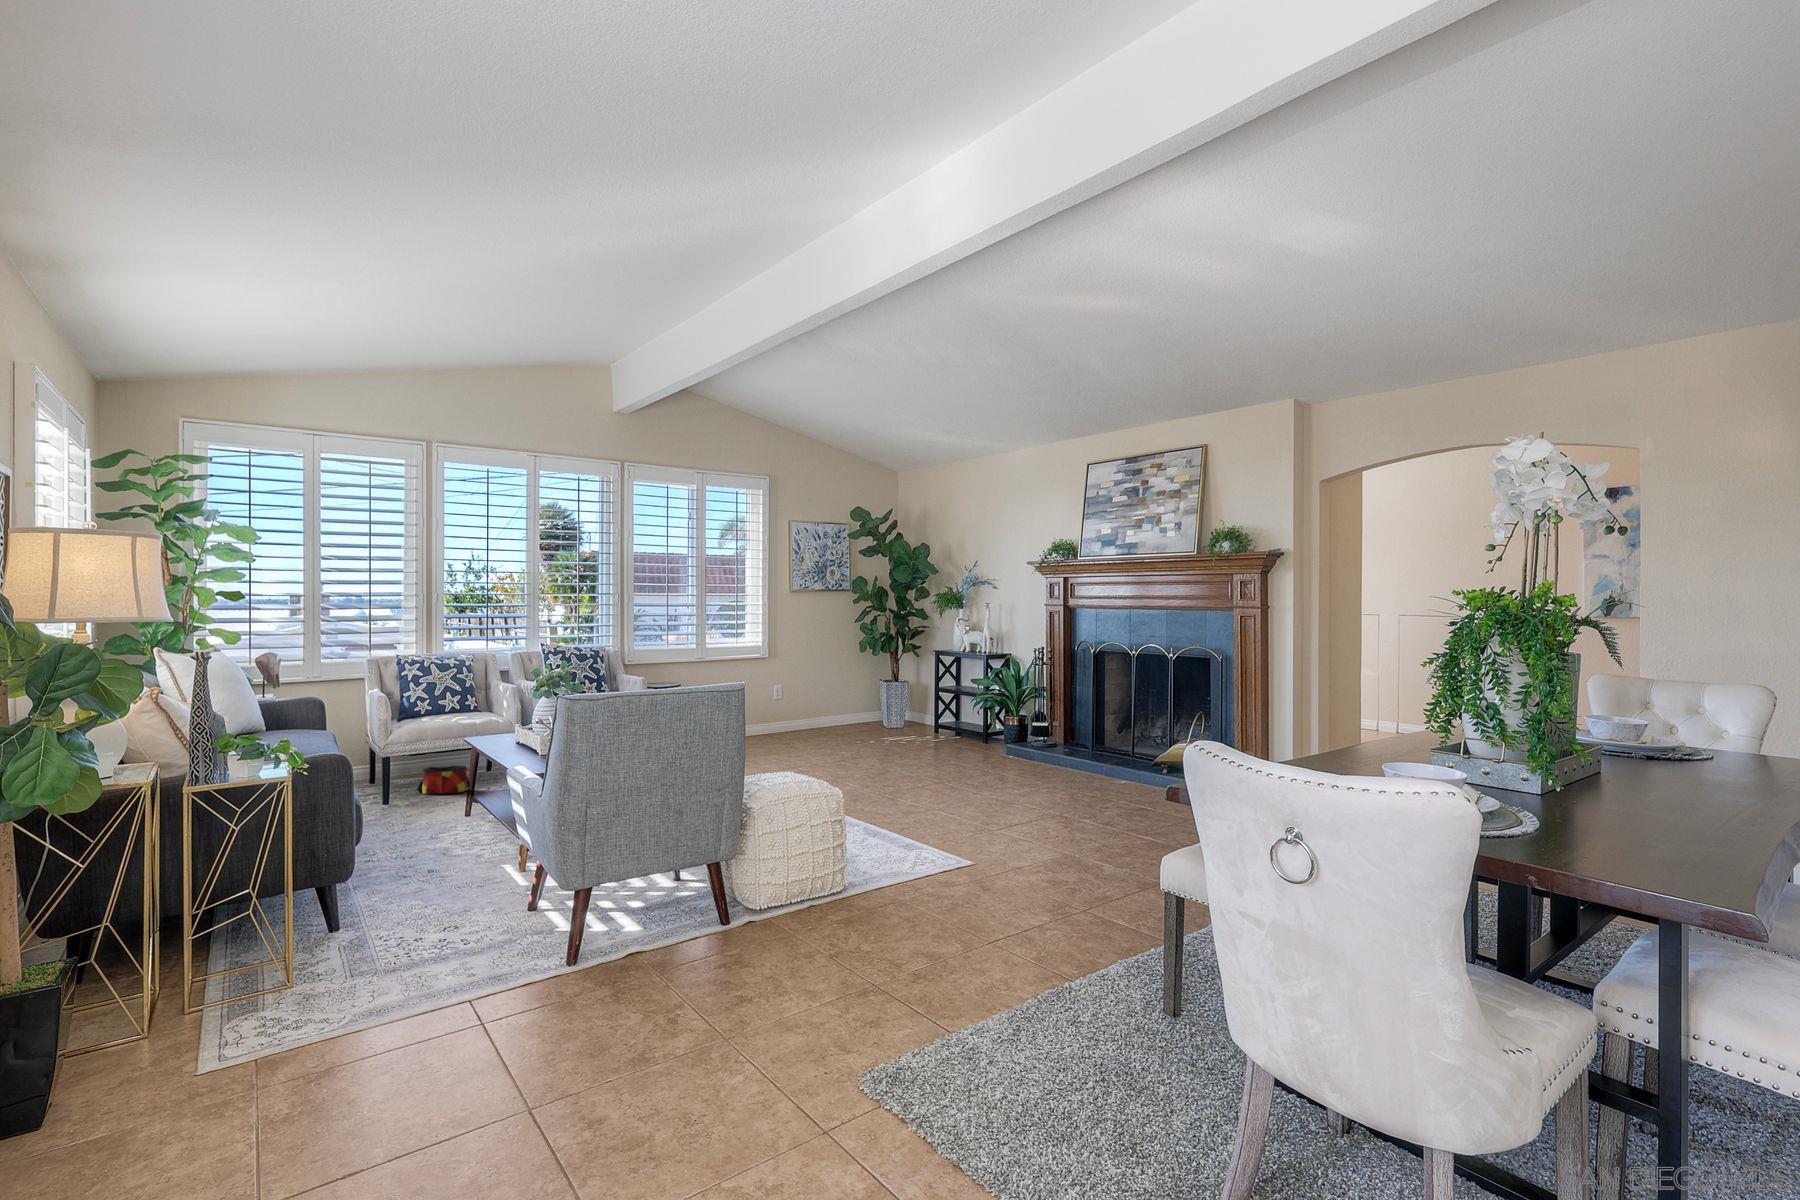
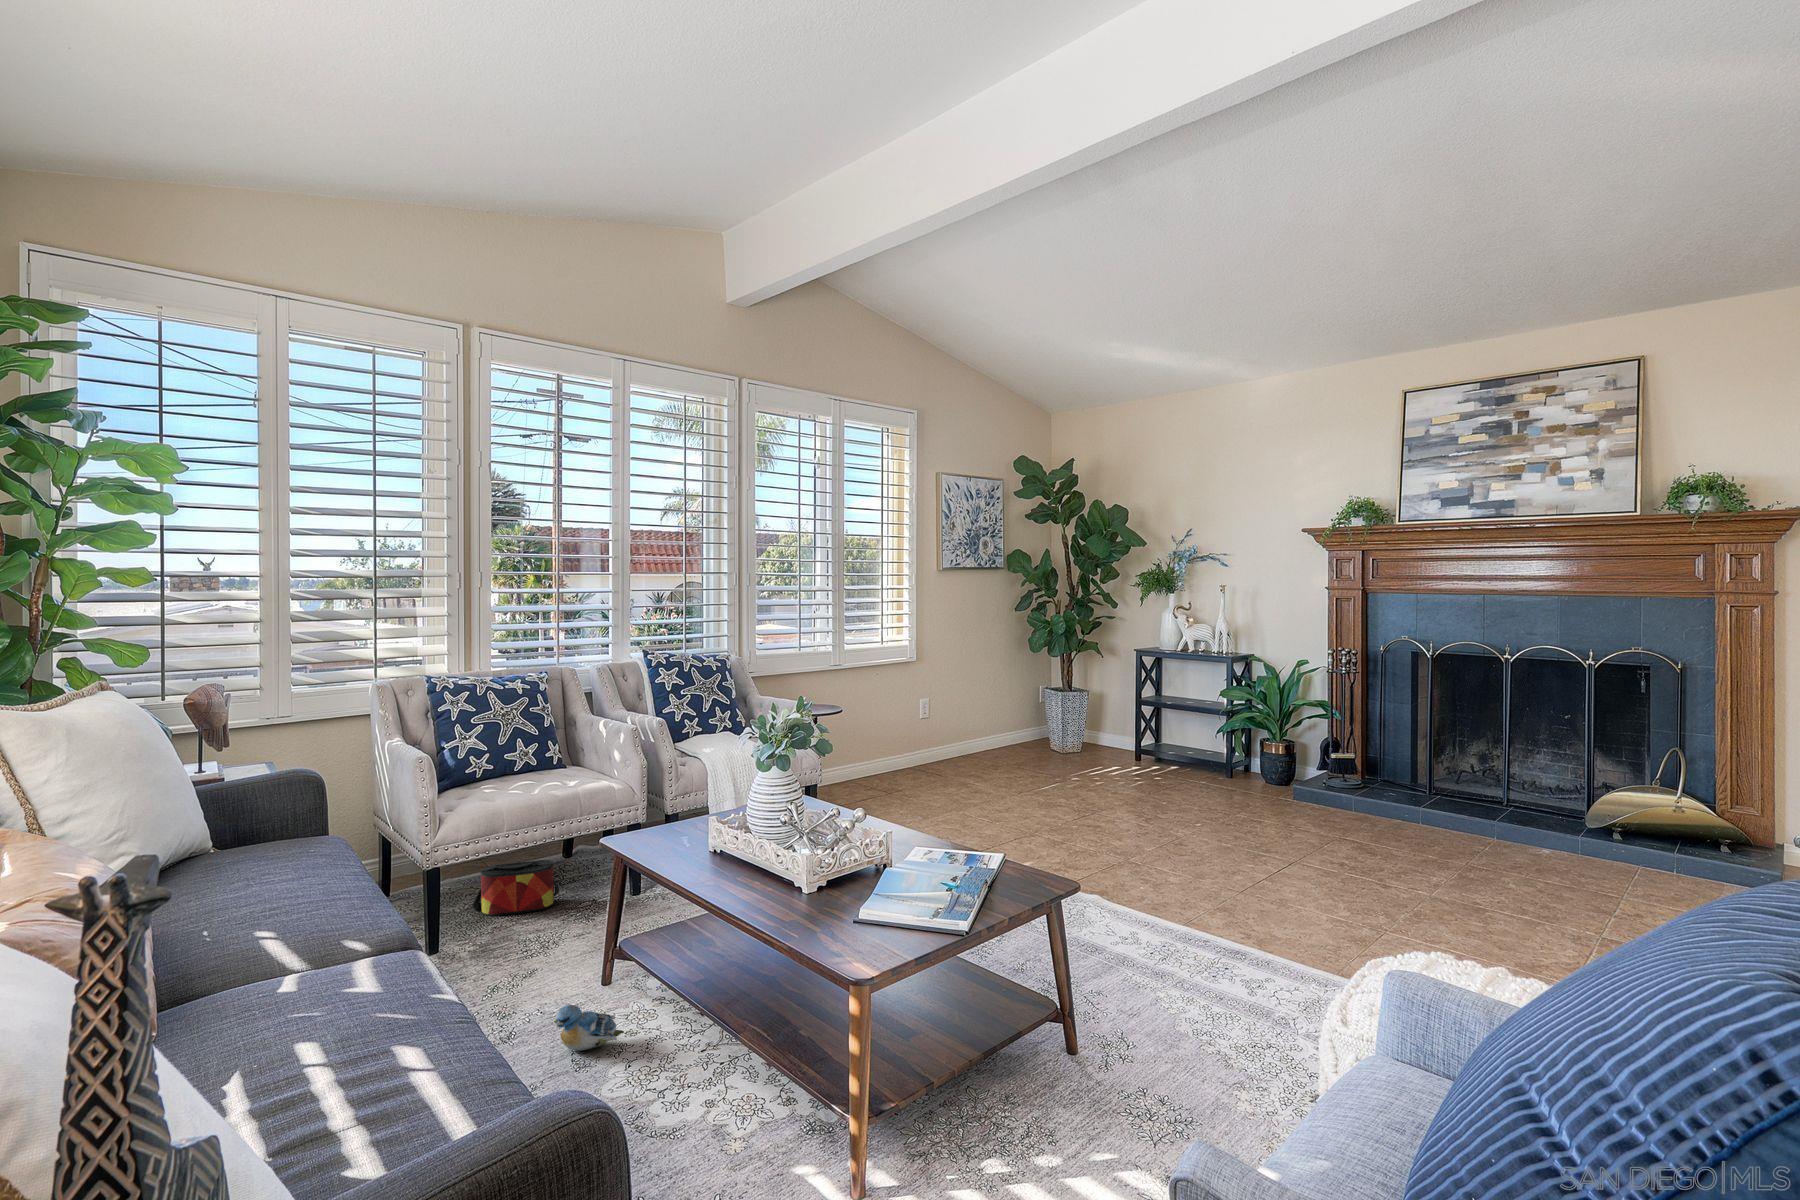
plush toy: none [424,814,462,838] -> present [554,1005,624,1051]

